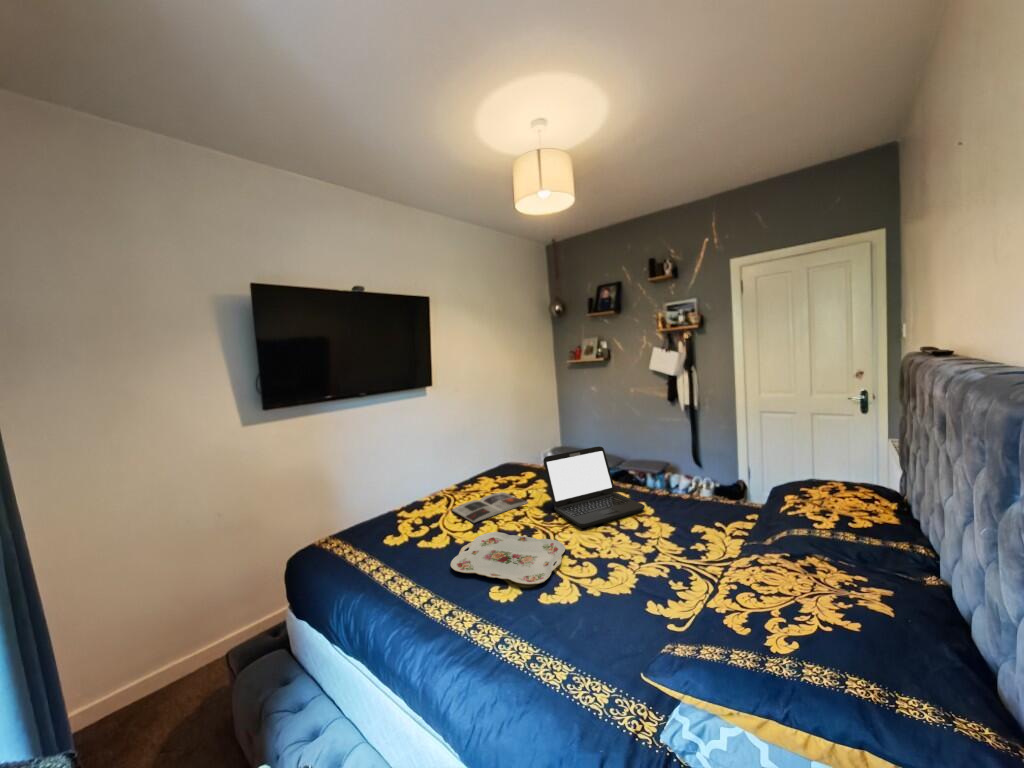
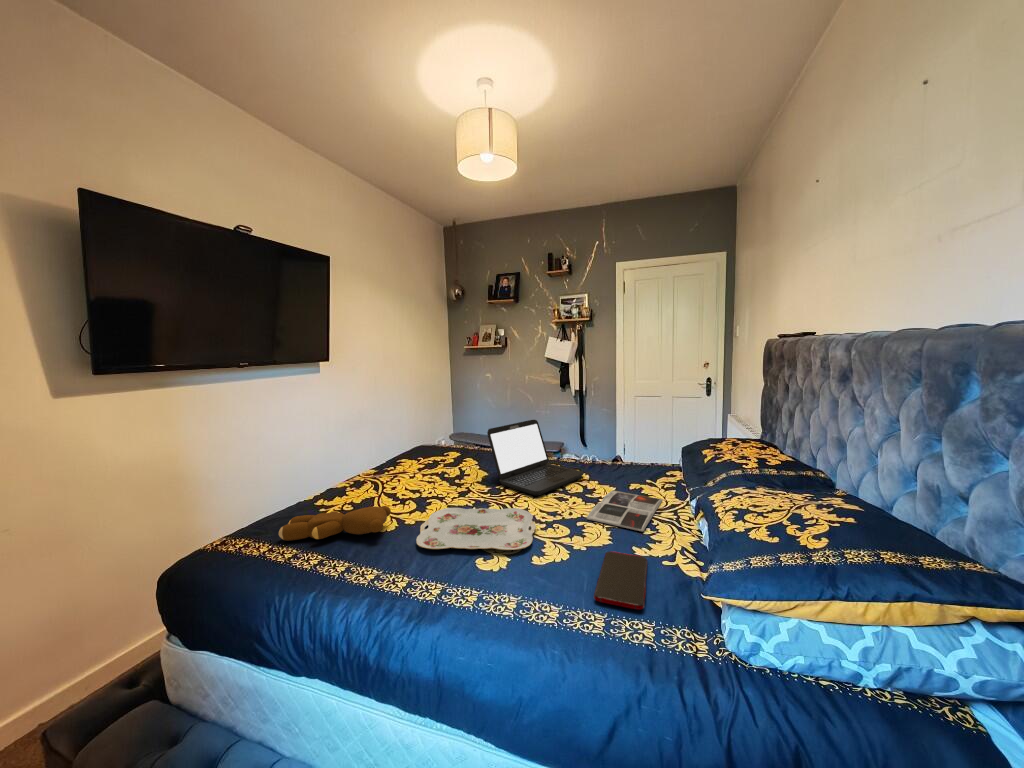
magazine: present [452,492,528,523] -> present [586,491,662,531]
teddy bear: none [358,526,441,549] -> present [279,506,391,541]
smartphone: none [573,601,654,671] -> present [594,552,647,610]

